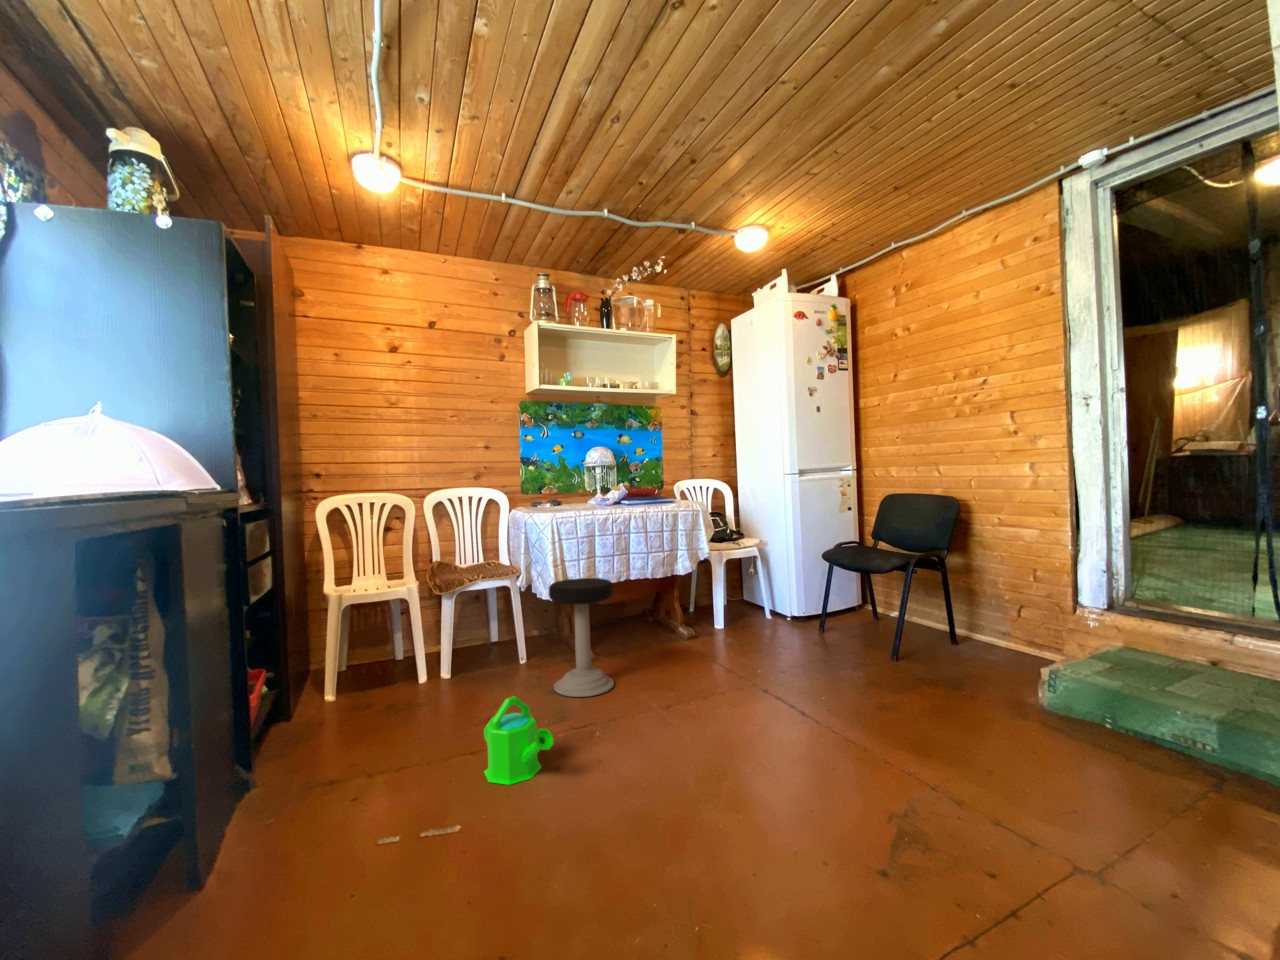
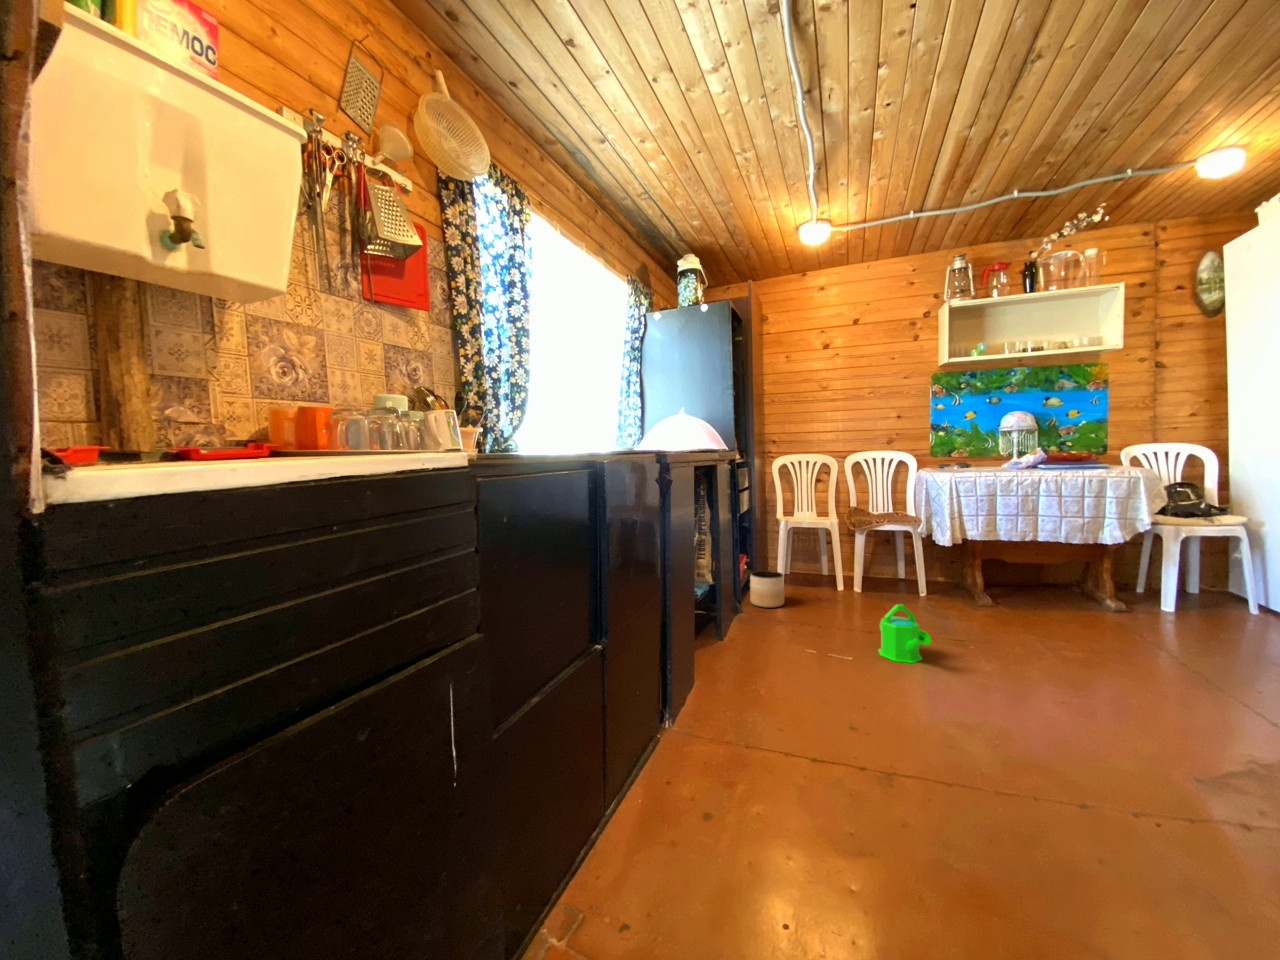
stool: present [549,578,614,697] -> none [944,531,1011,630]
planter: none [270,680,335,750] -> present [750,570,784,608]

